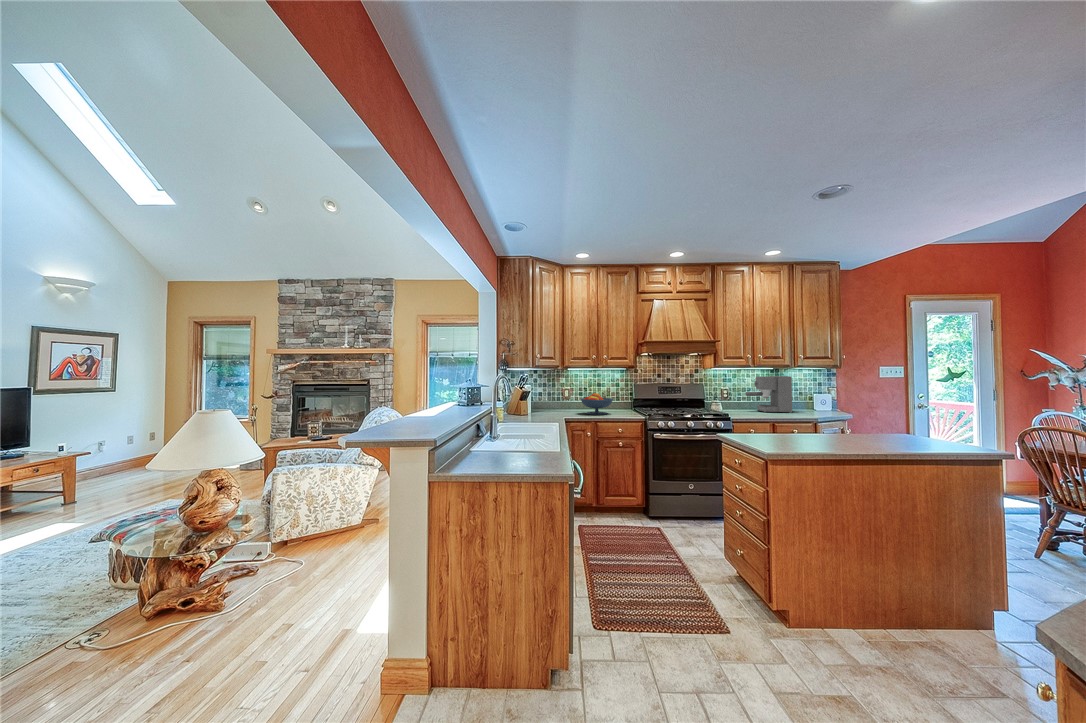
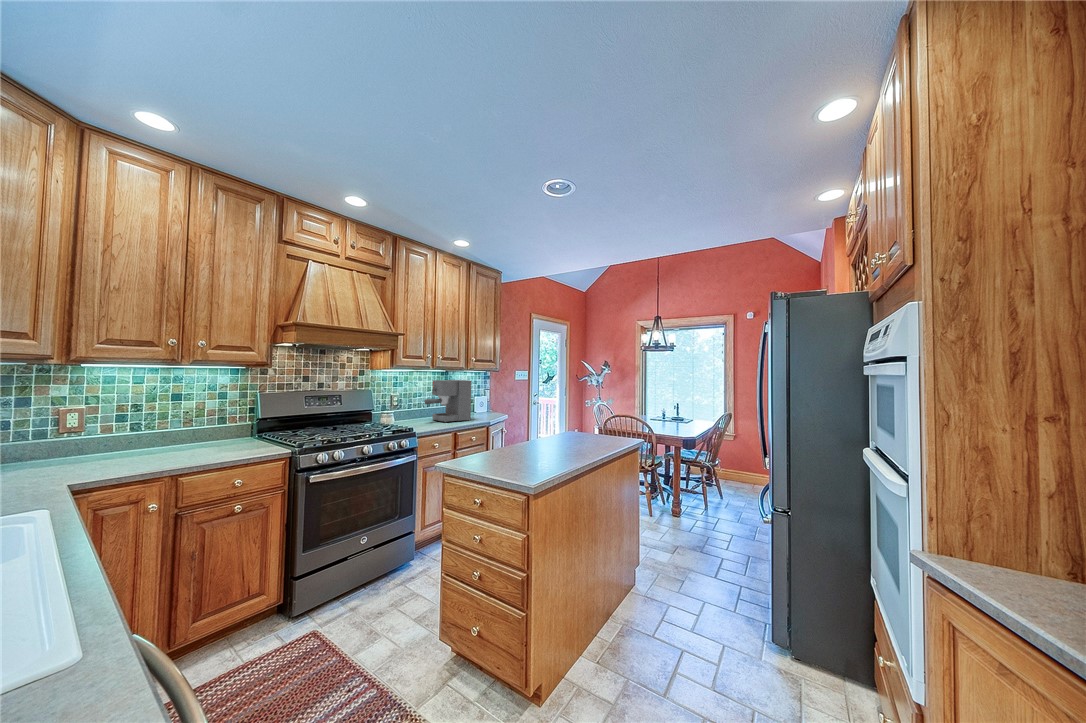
fruit bowl: present [581,393,613,415] -> none [132,414,221,460]

